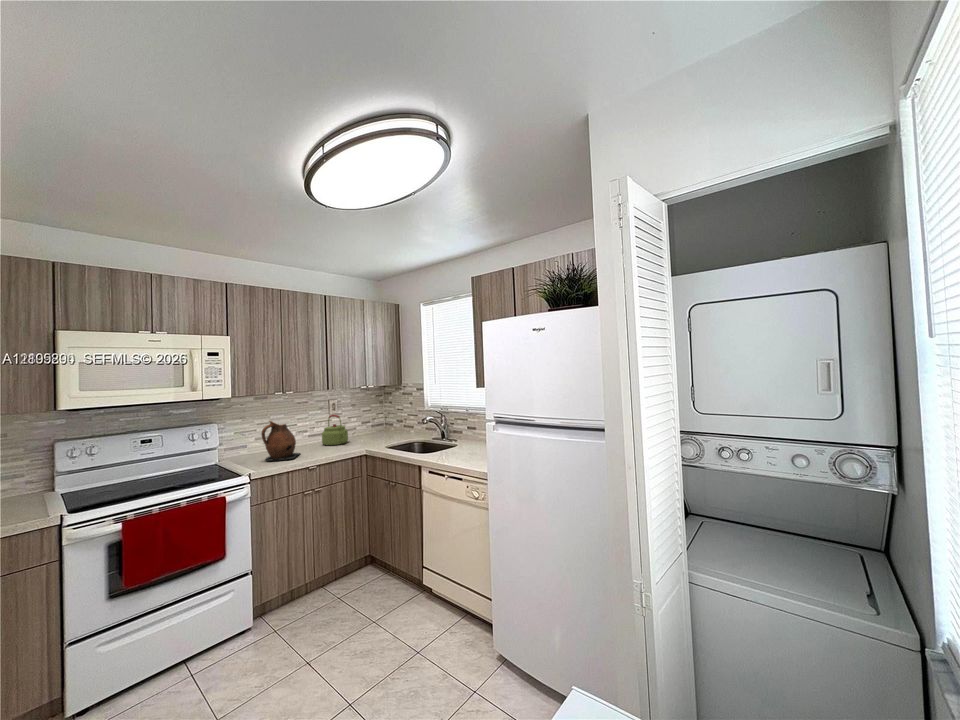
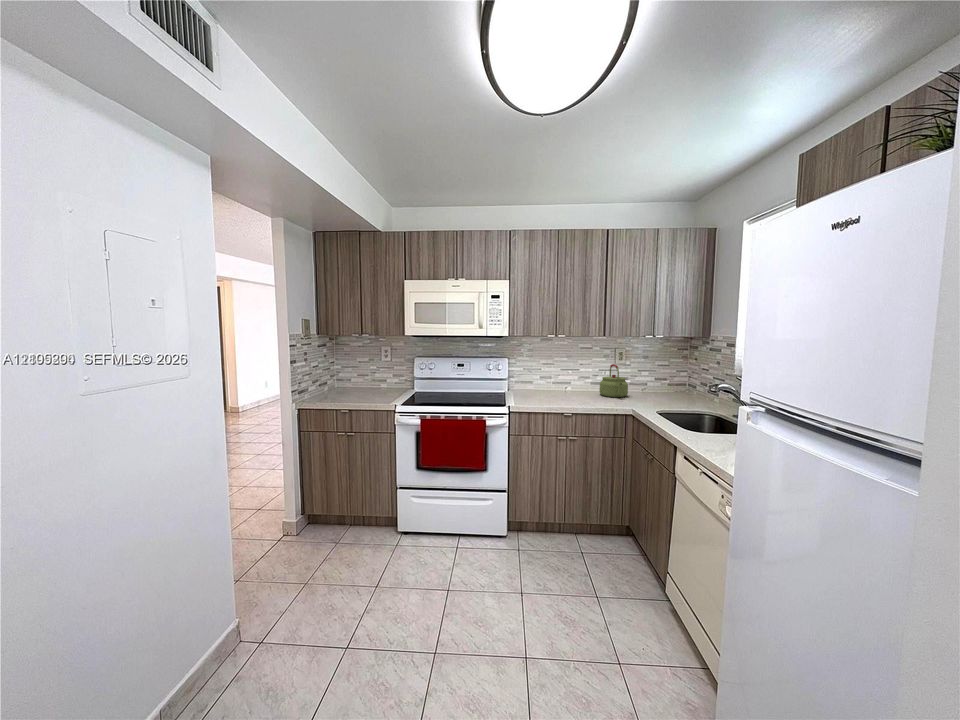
ceramic pitcher: present [262,421,300,461] -> none [534,361,569,401]

